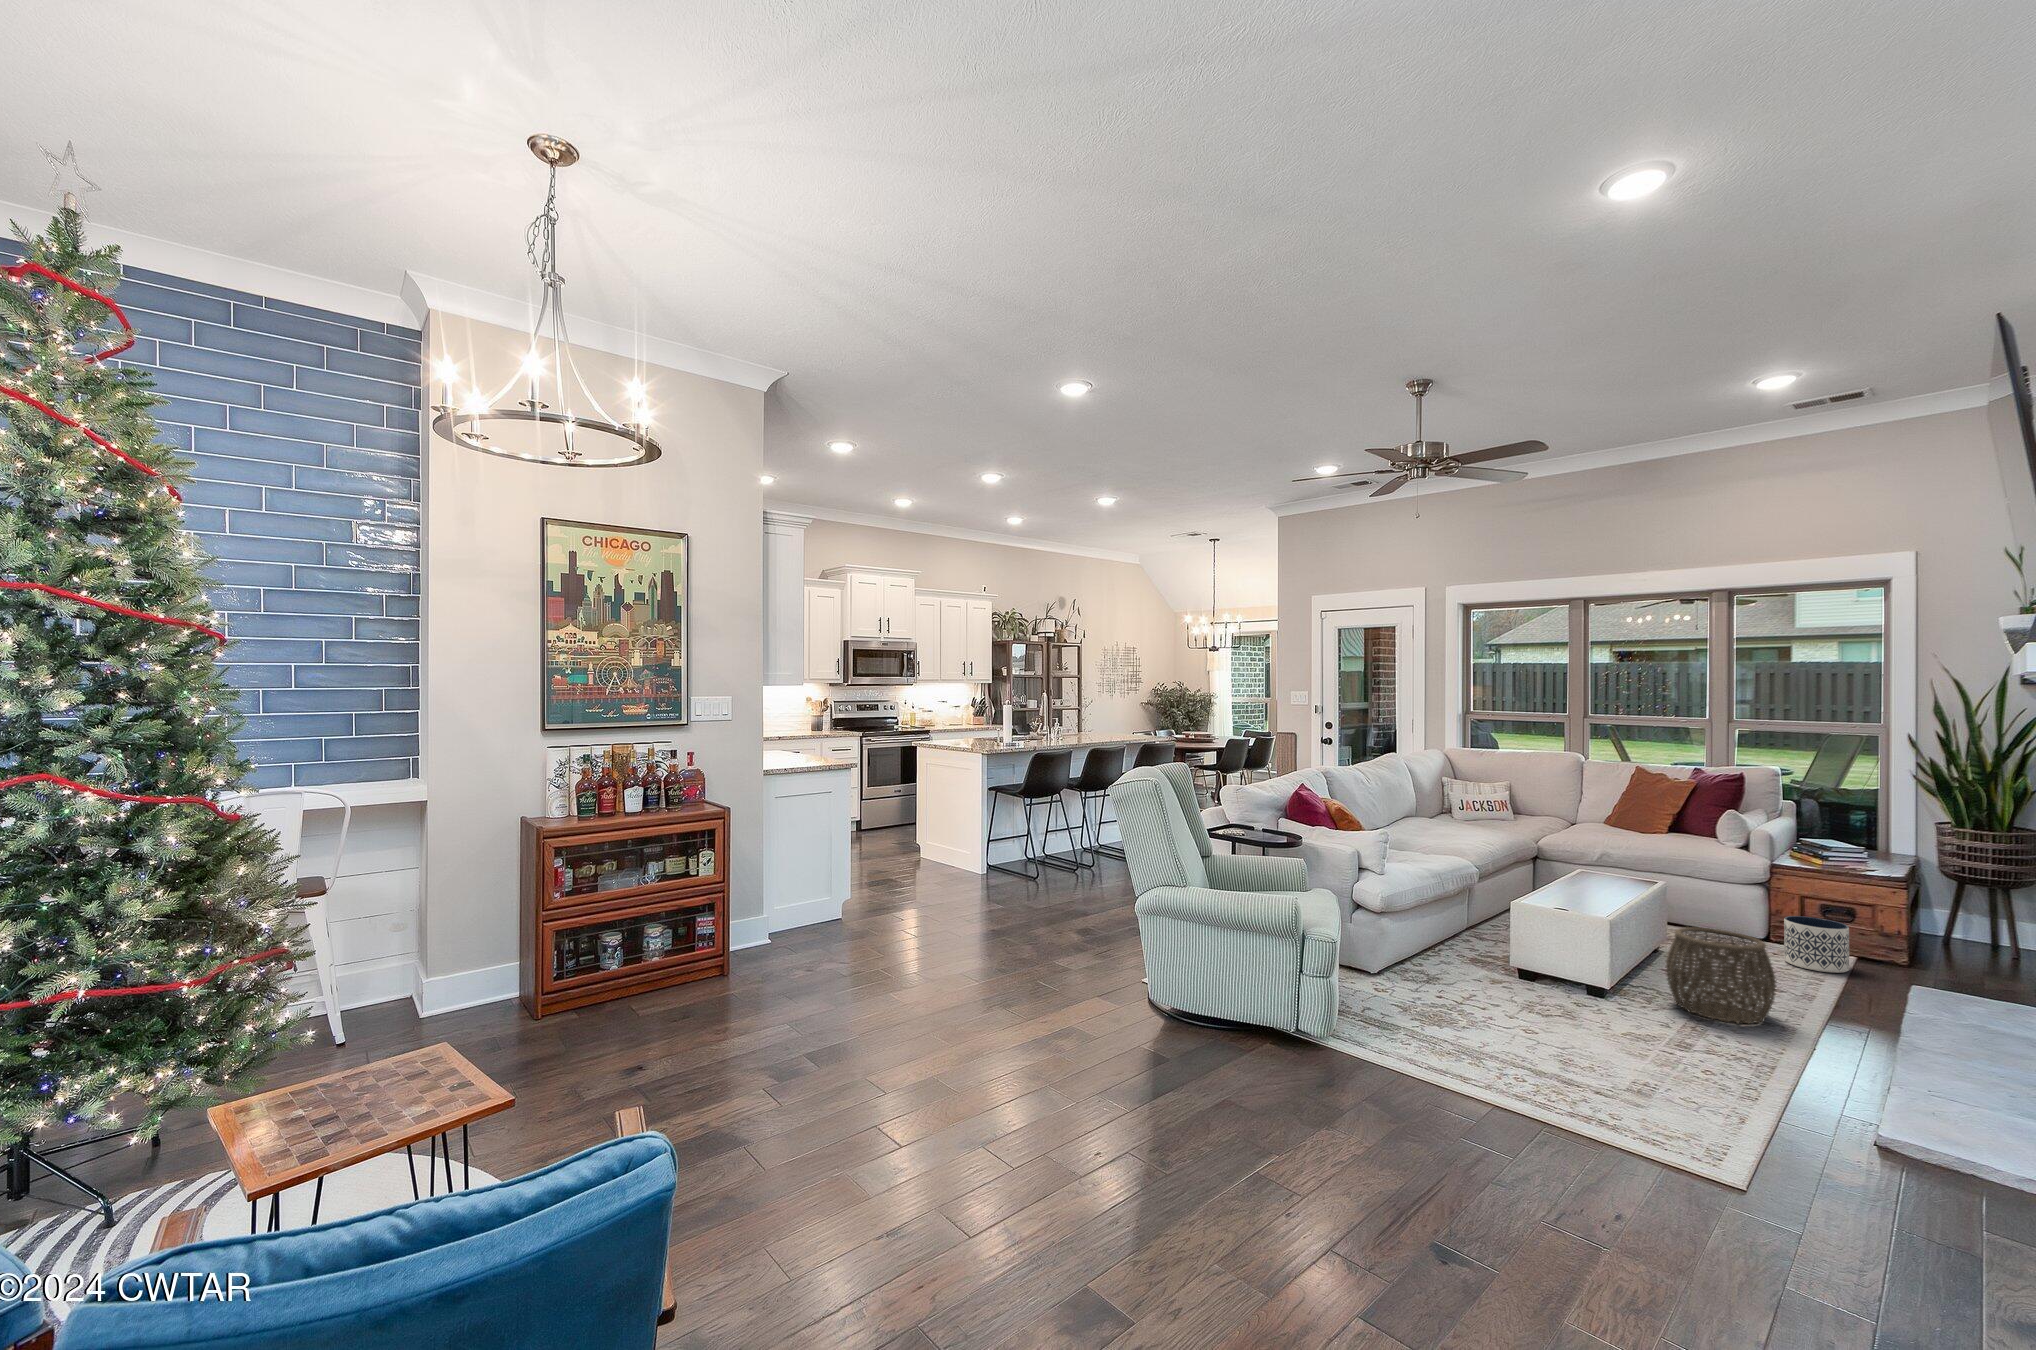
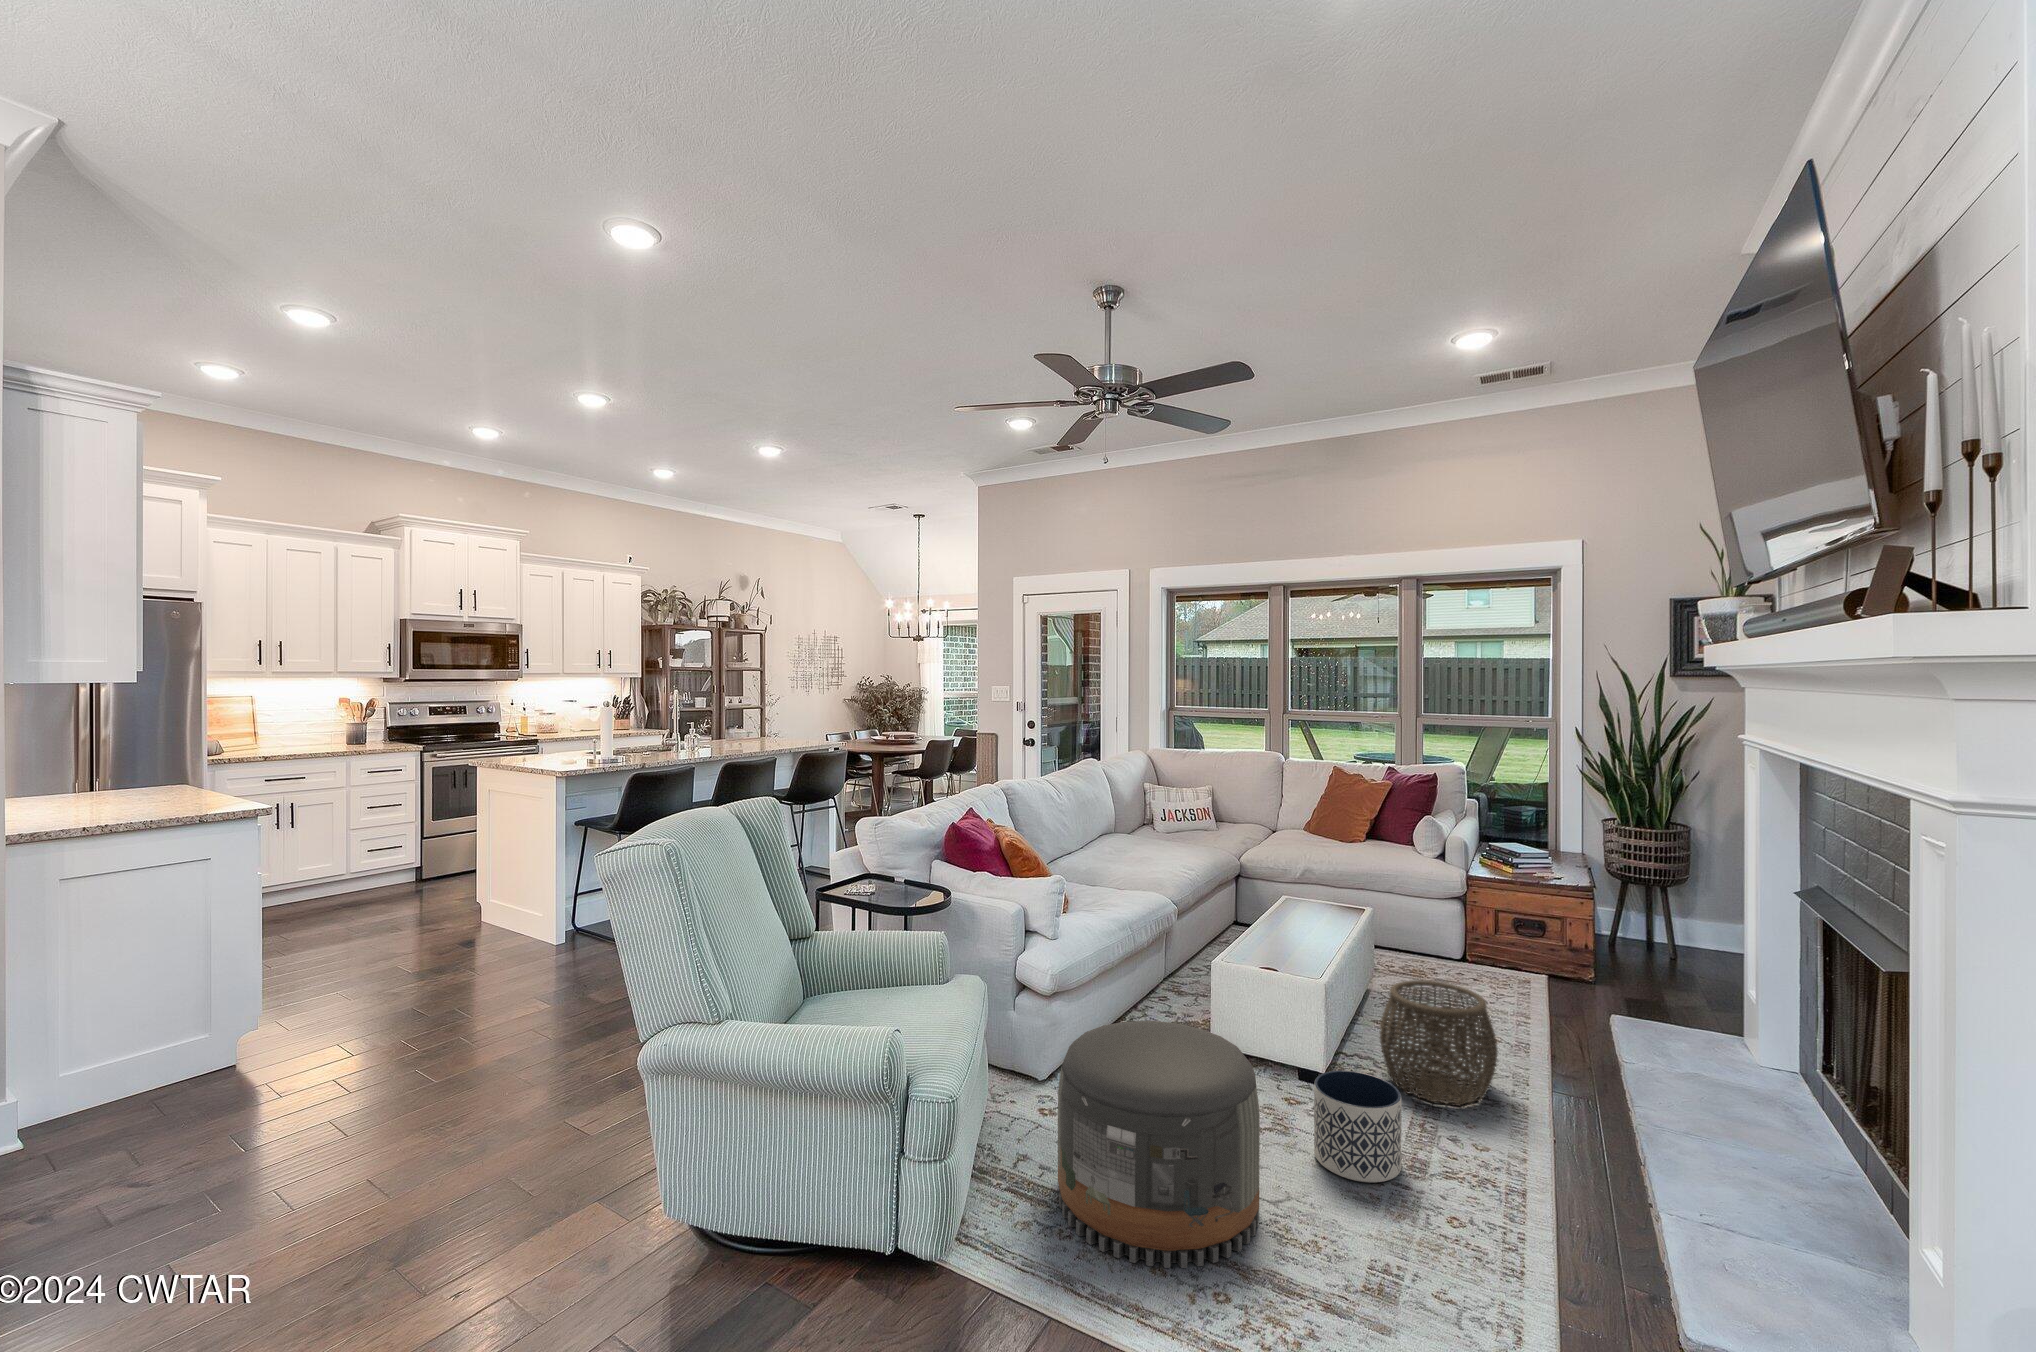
planter: present [1784,916,1849,973] -> present [1314,1070,1401,1183]
pouf: none [1397,922,1554,1073] -> present [1058,1021,1260,1268]

